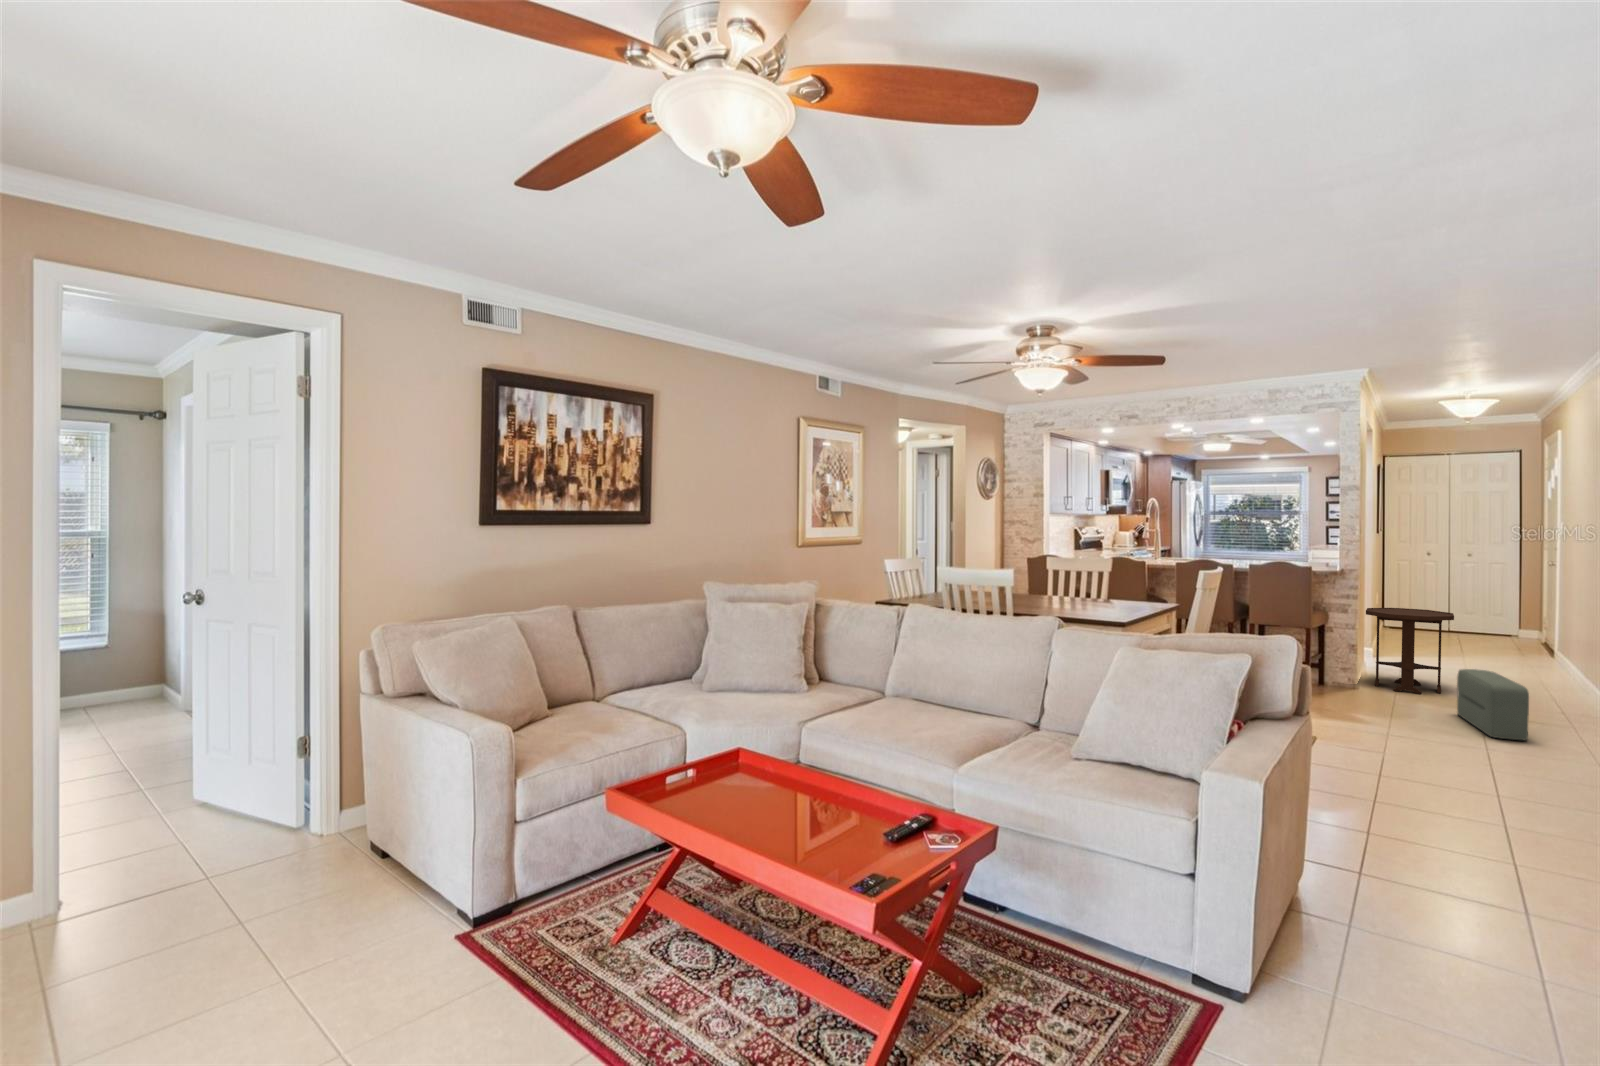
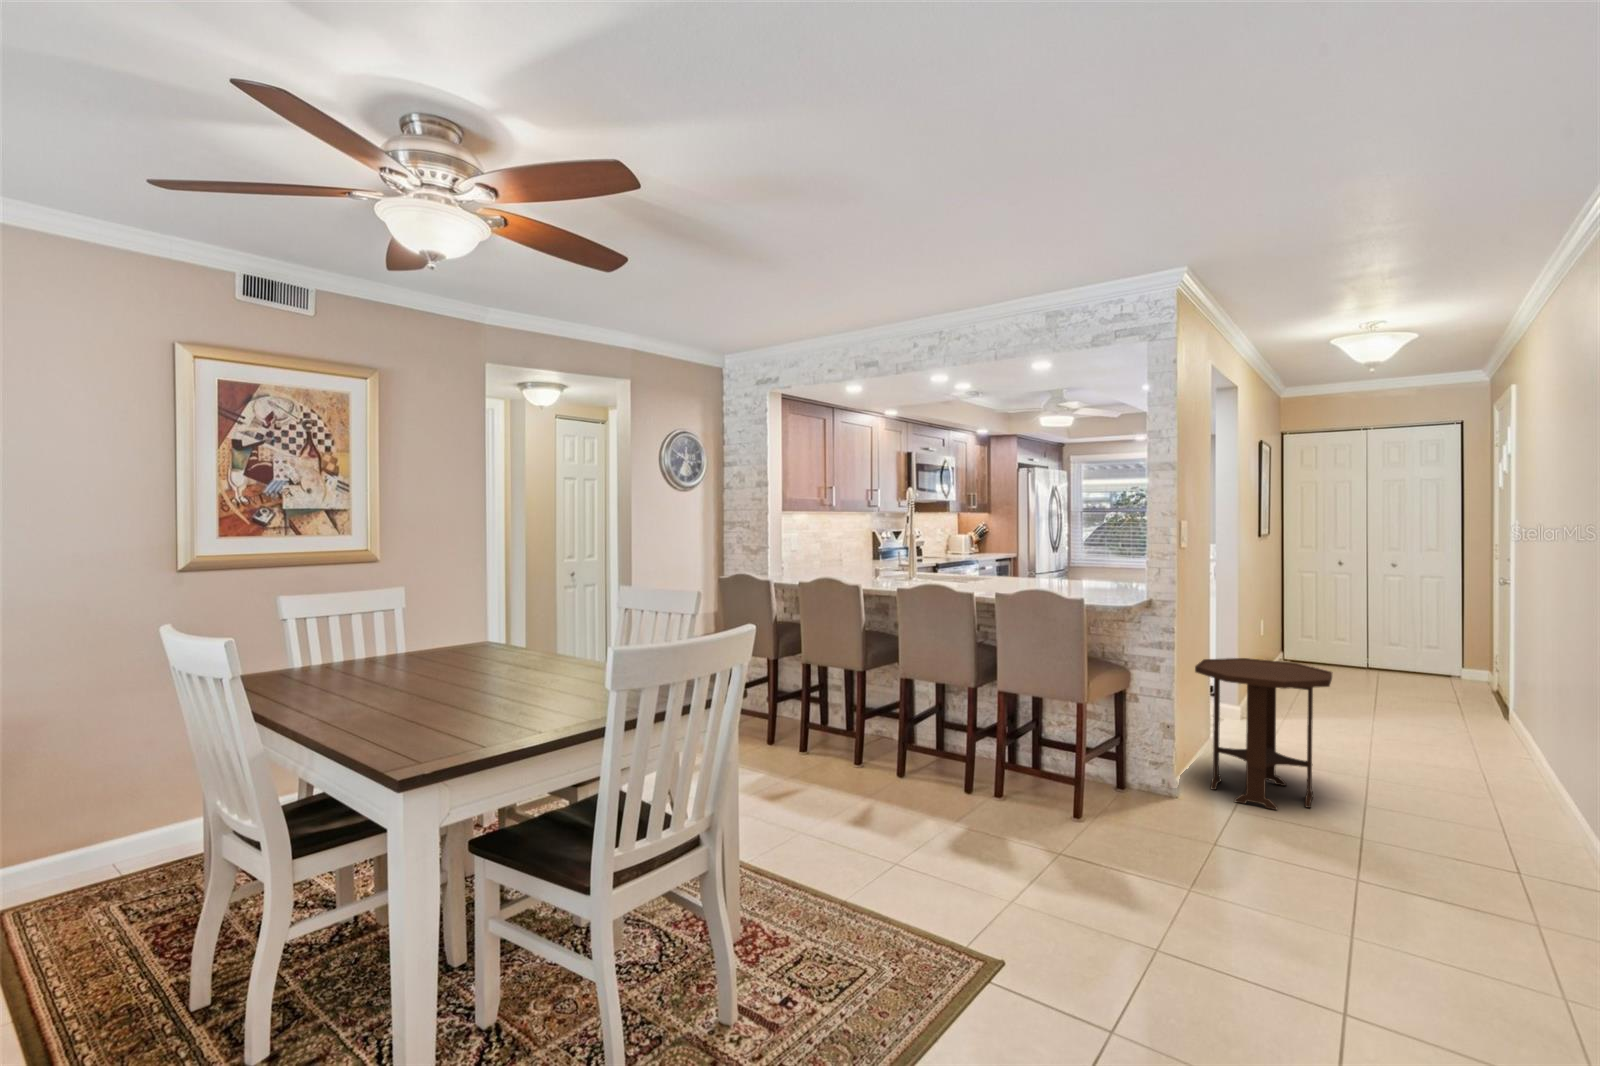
pouf: present [1457,669,1529,740] -> none [1317,792,1433,972]

